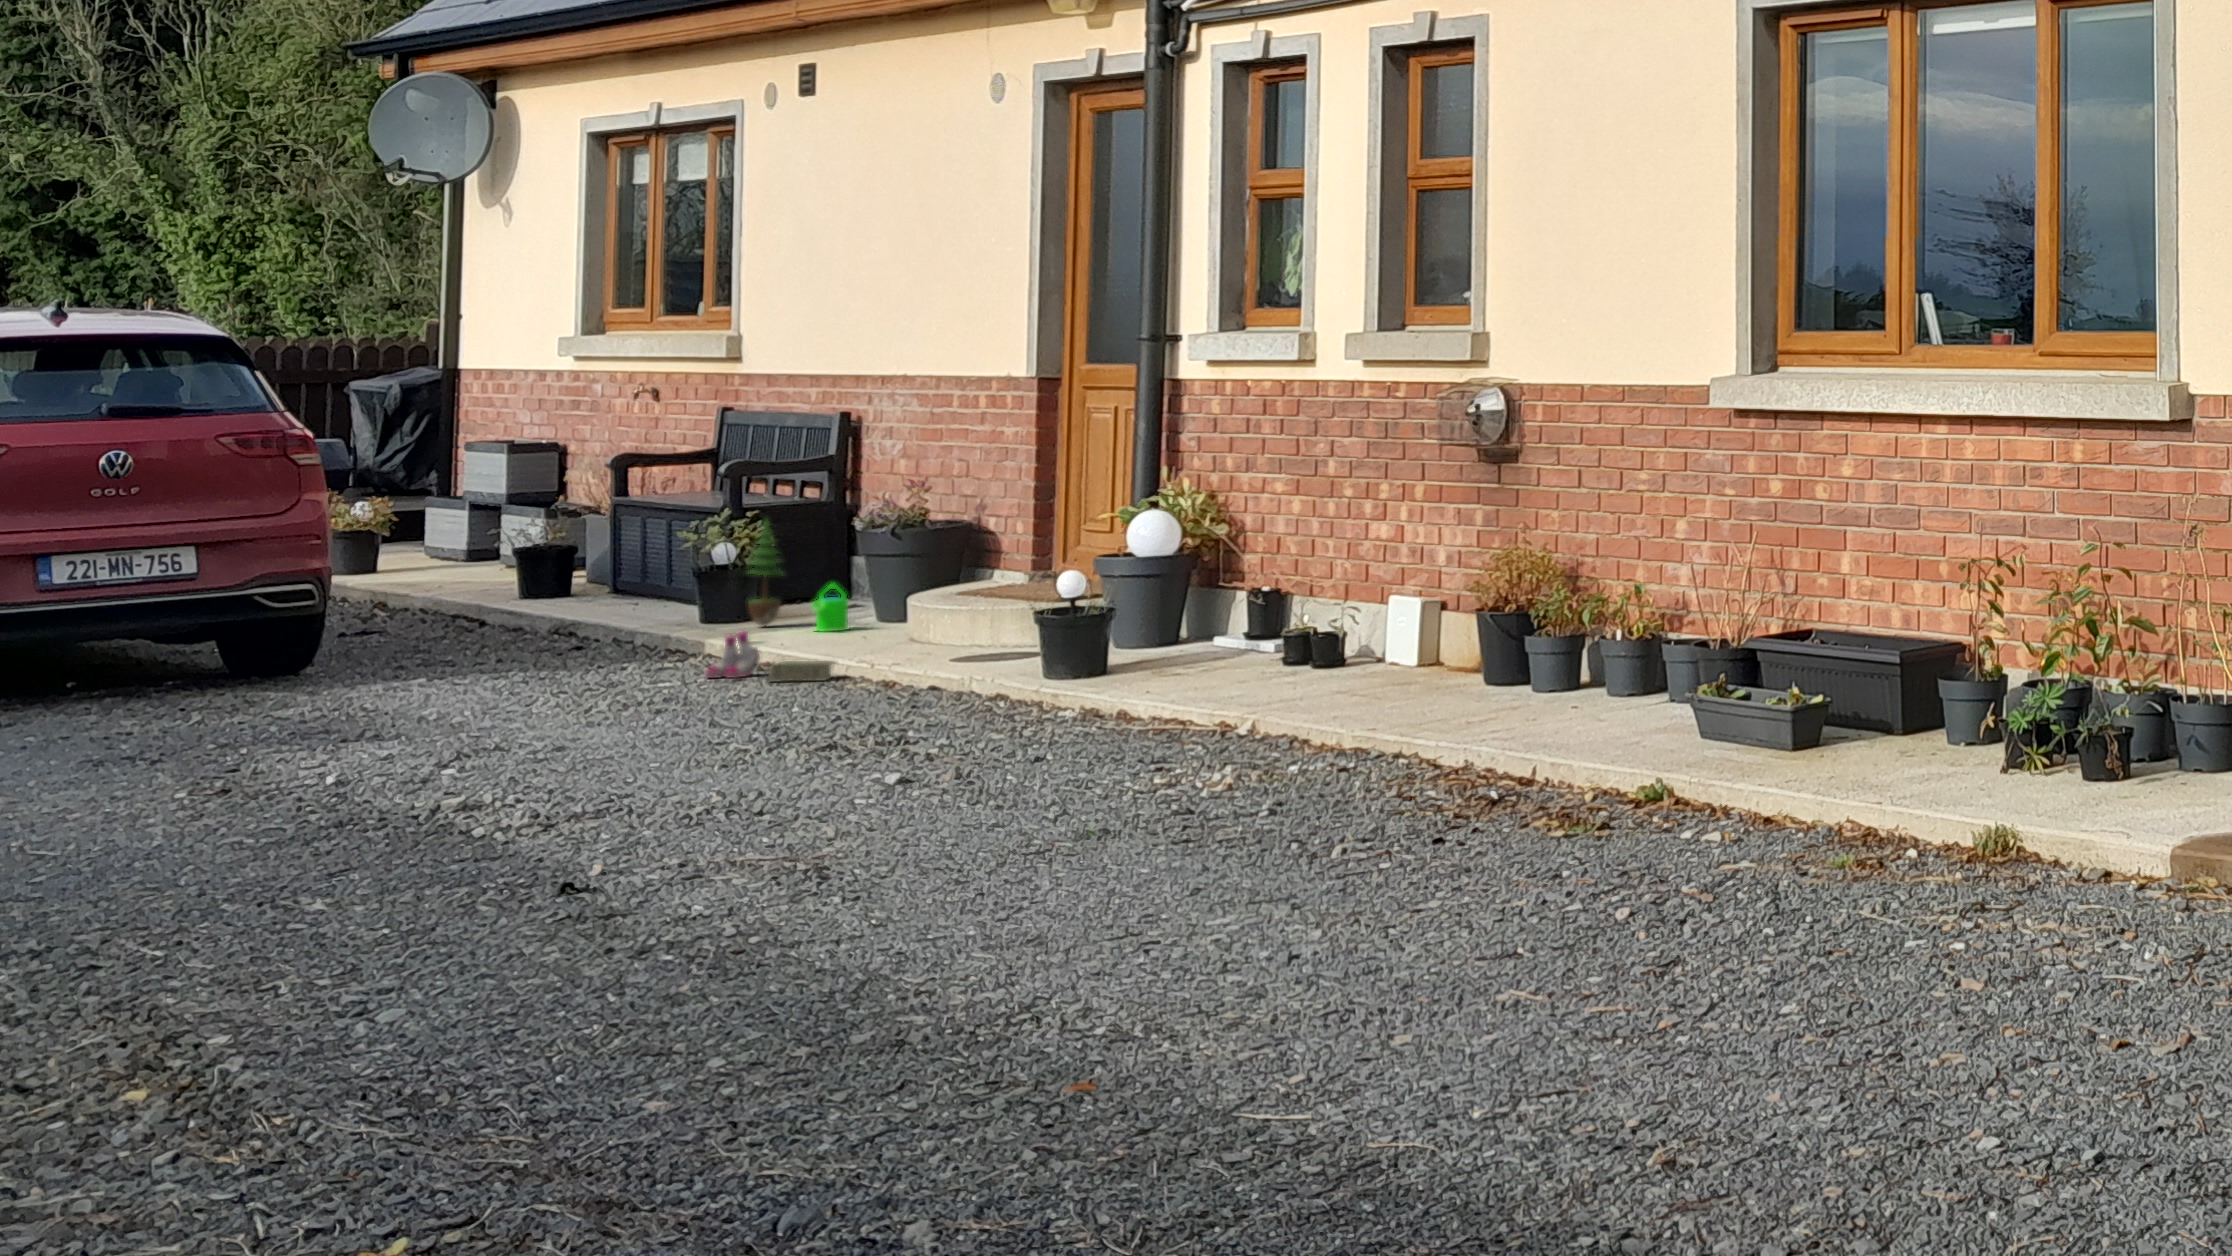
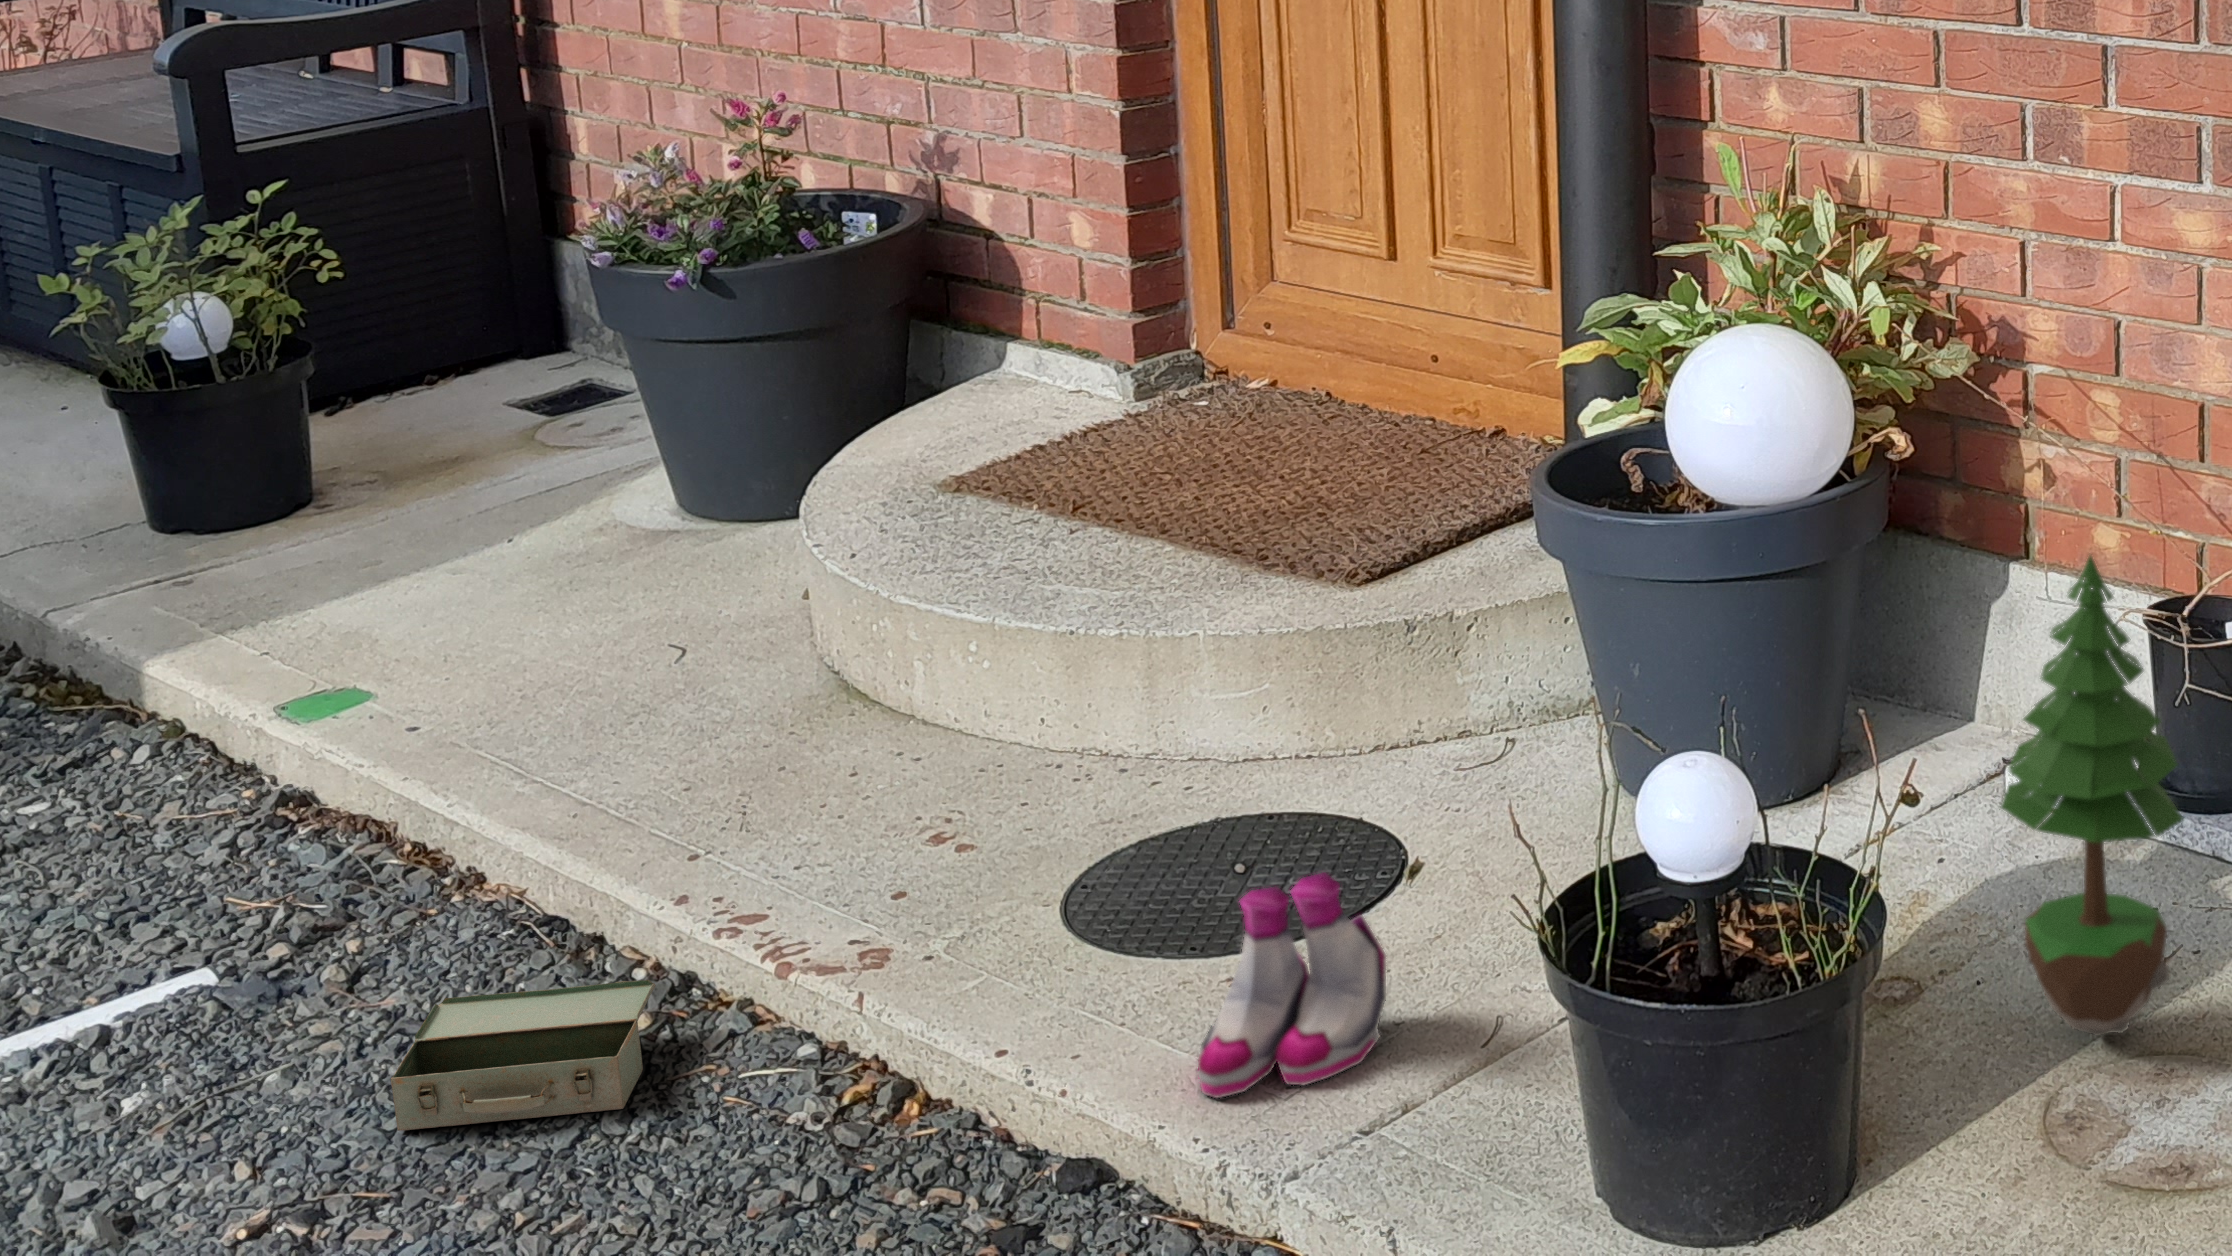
potted tree: present [748,520,784,626] -> present [2001,556,2184,1035]
watering can: present [812,584,848,632] -> none [489,452,617,605]
boots: present [705,632,760,678] -> present [1198,873,1386,1098]

